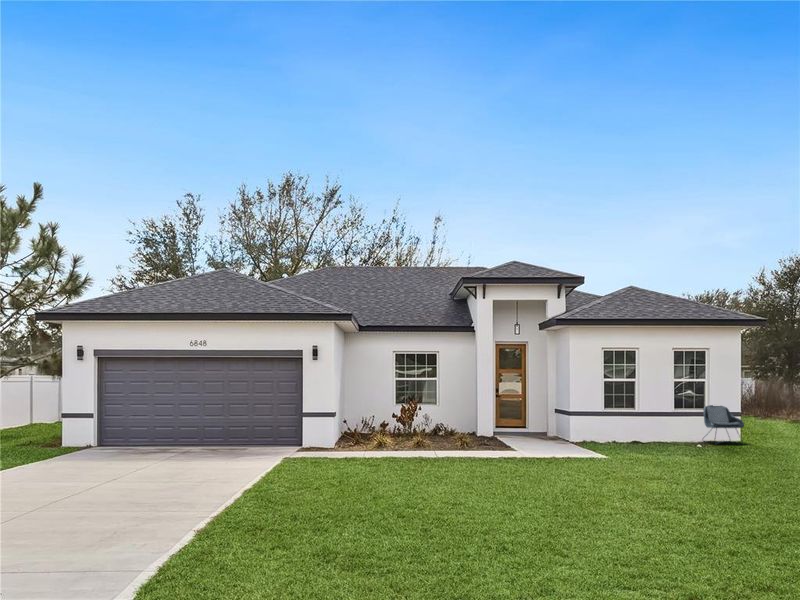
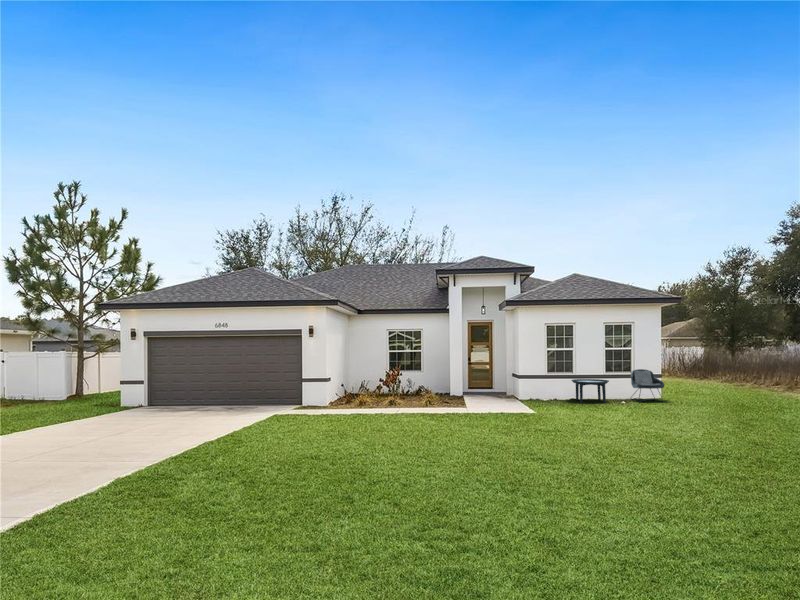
round table: none [634,416,680,446] -> present [572,379,609,403]

